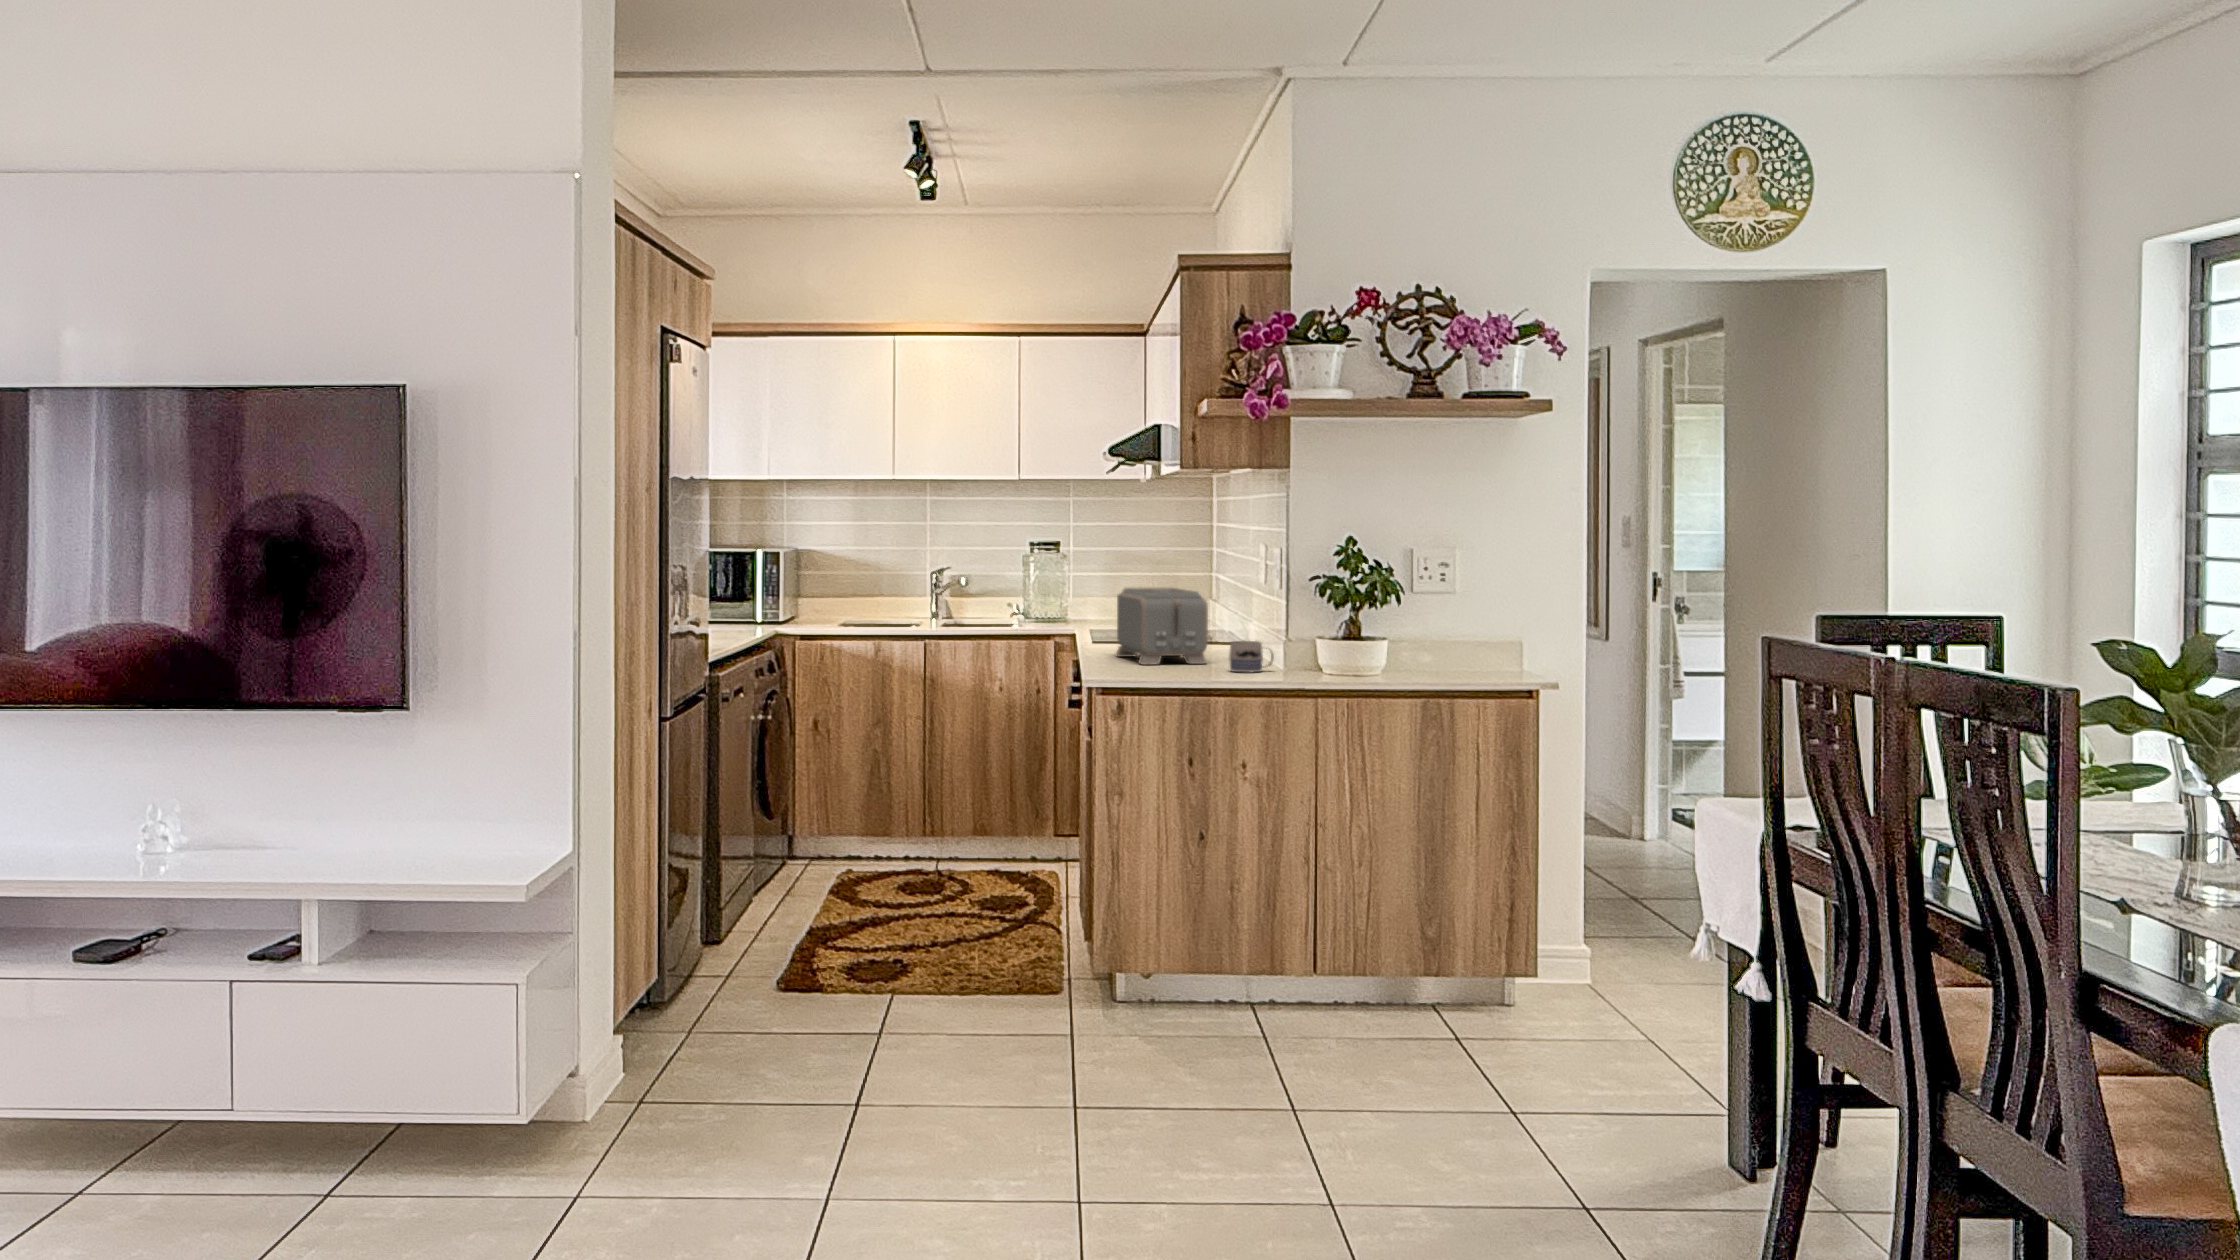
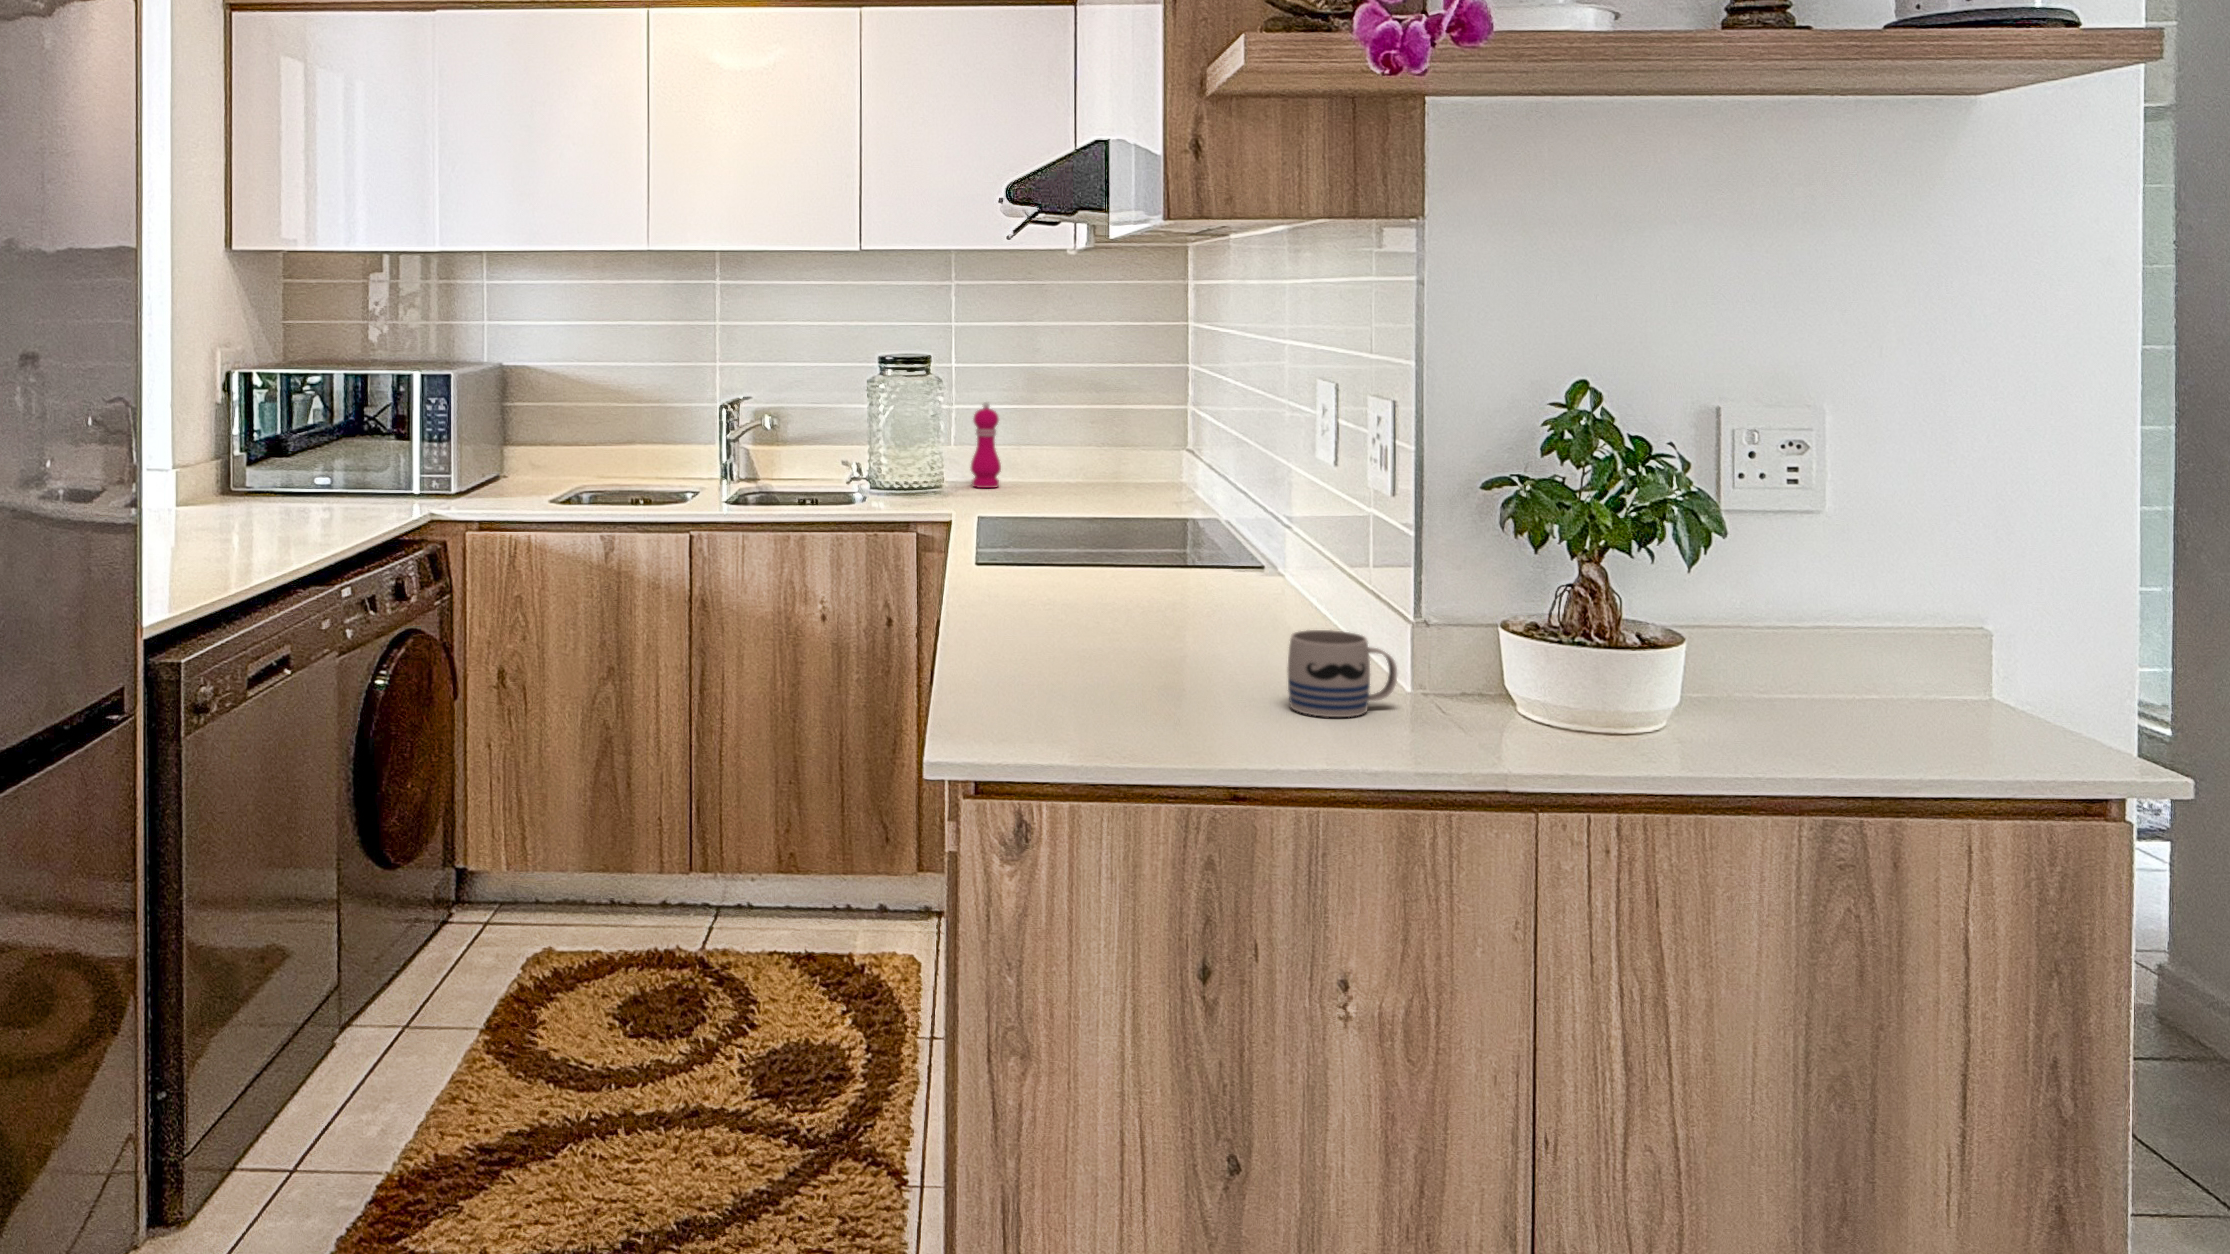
pepper mill: none [1082,570,1100,621] -> present [971,402,1001,488]
toaster: present [1116,588,1208,665] -> none [1015,476,1225,670]

